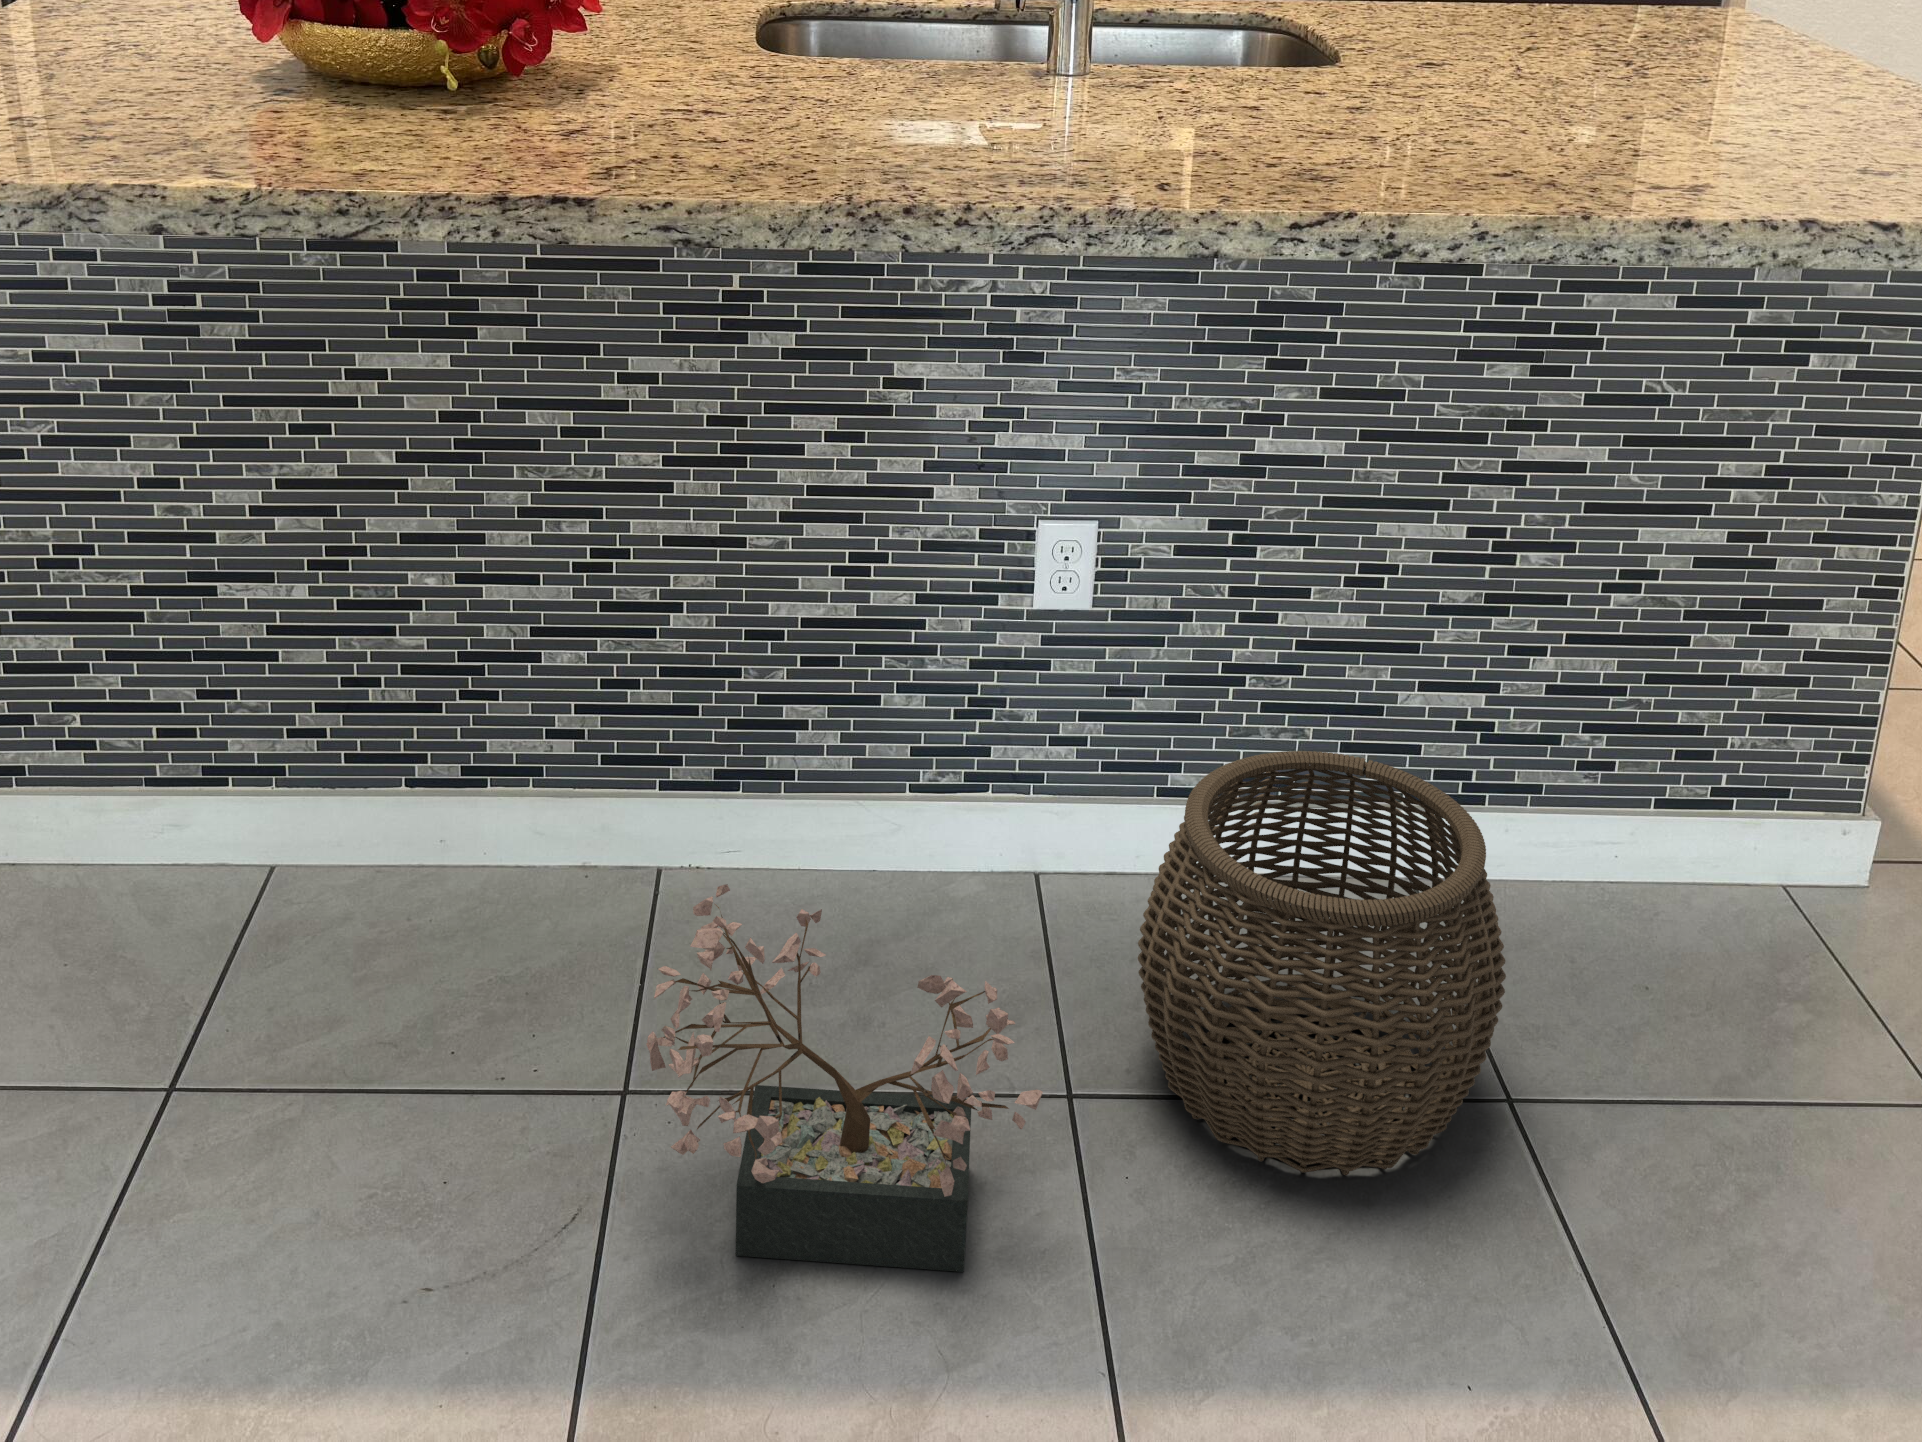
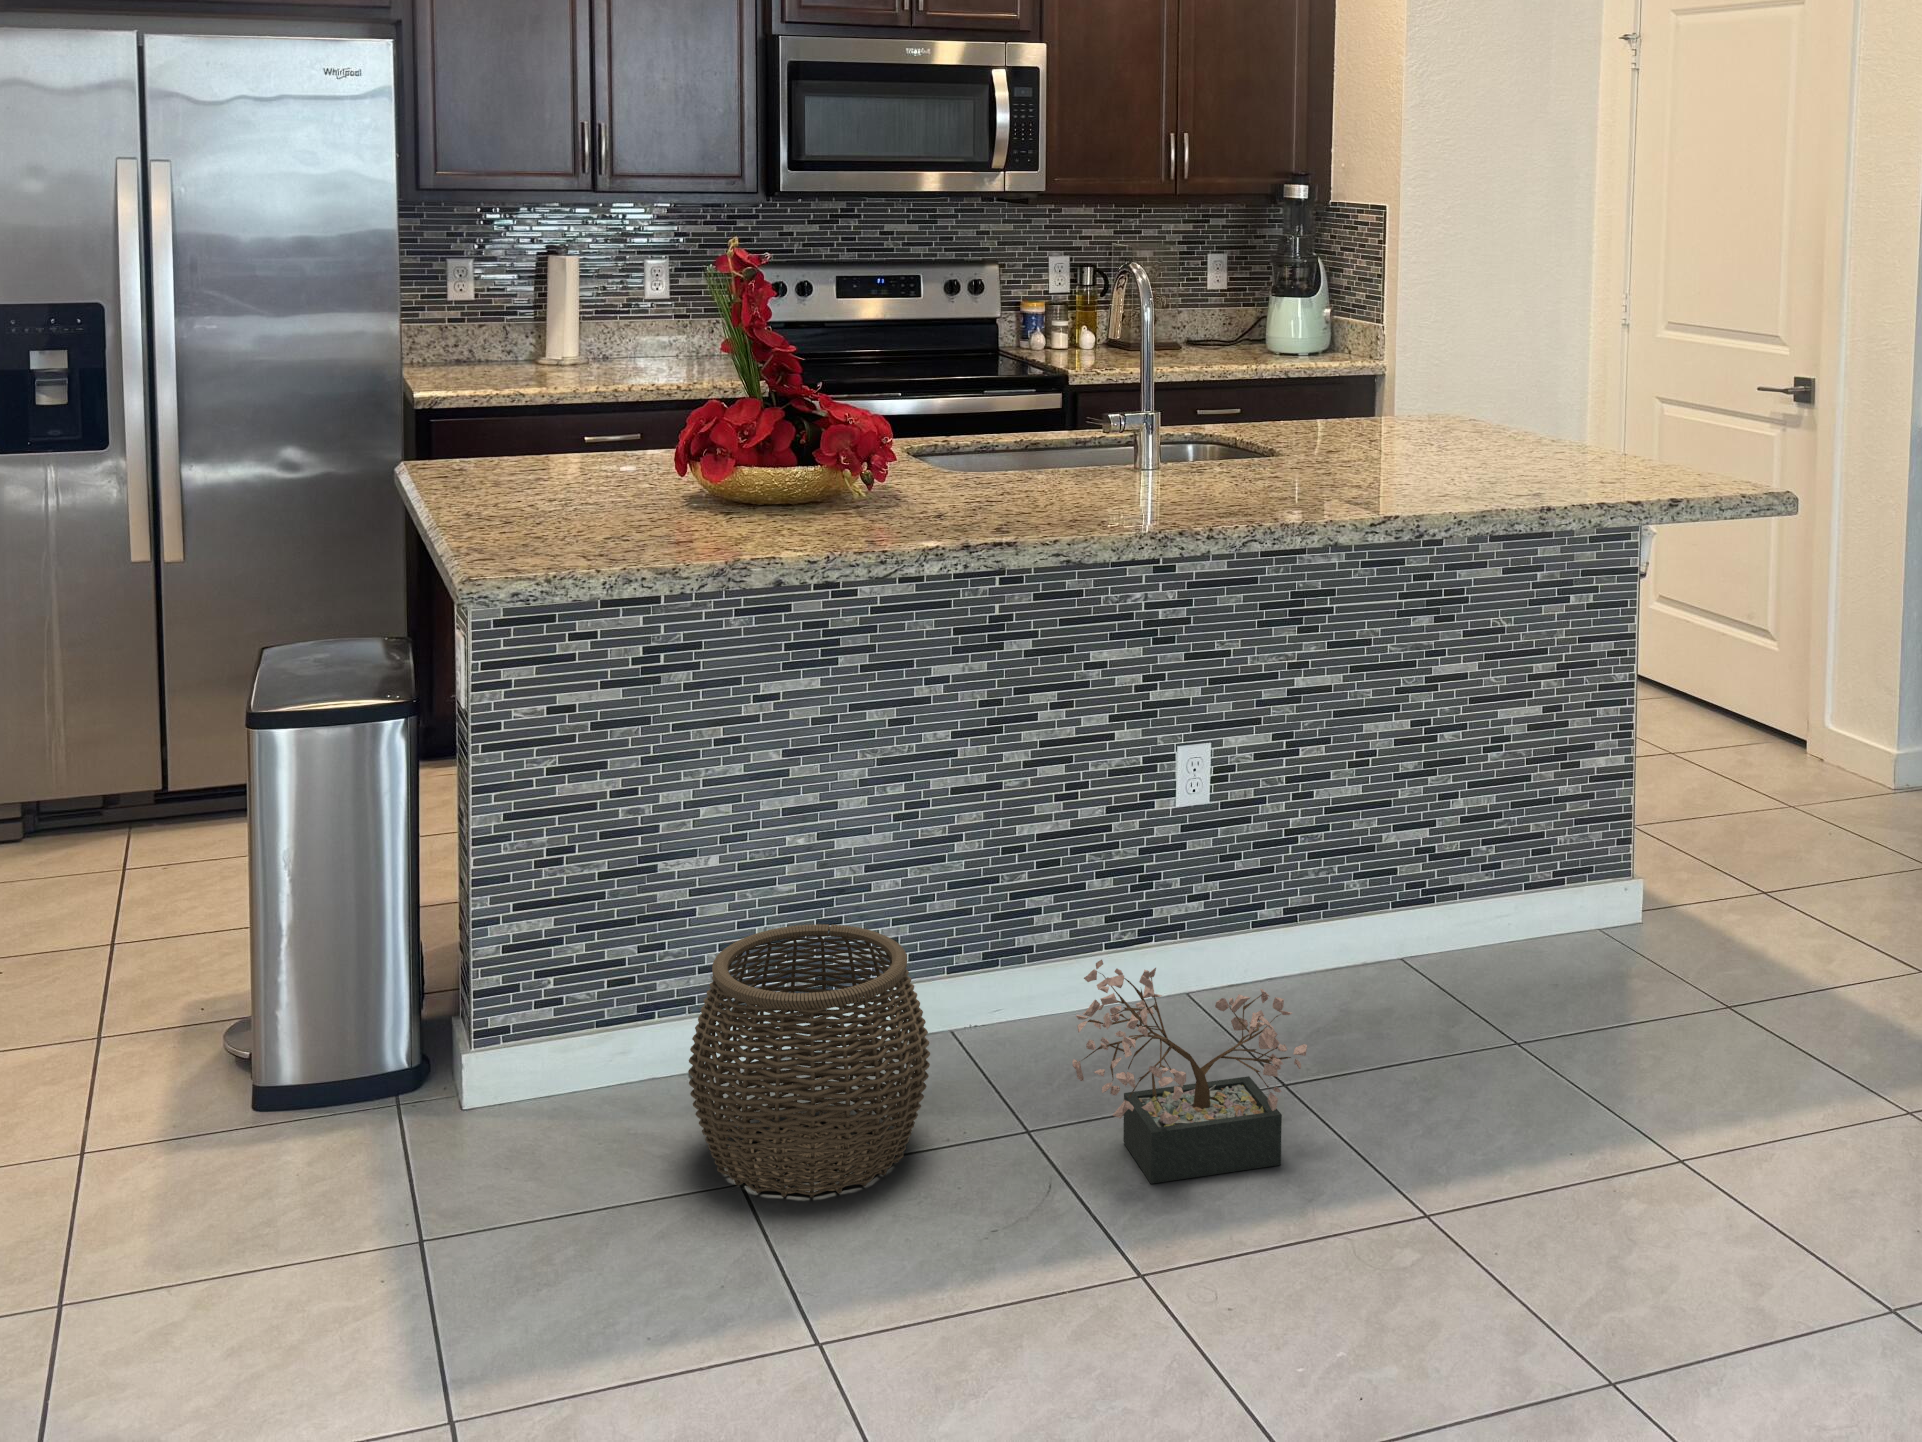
woven basket: present [1138,751,1506,1176] -> present [688,924,930,1198]

